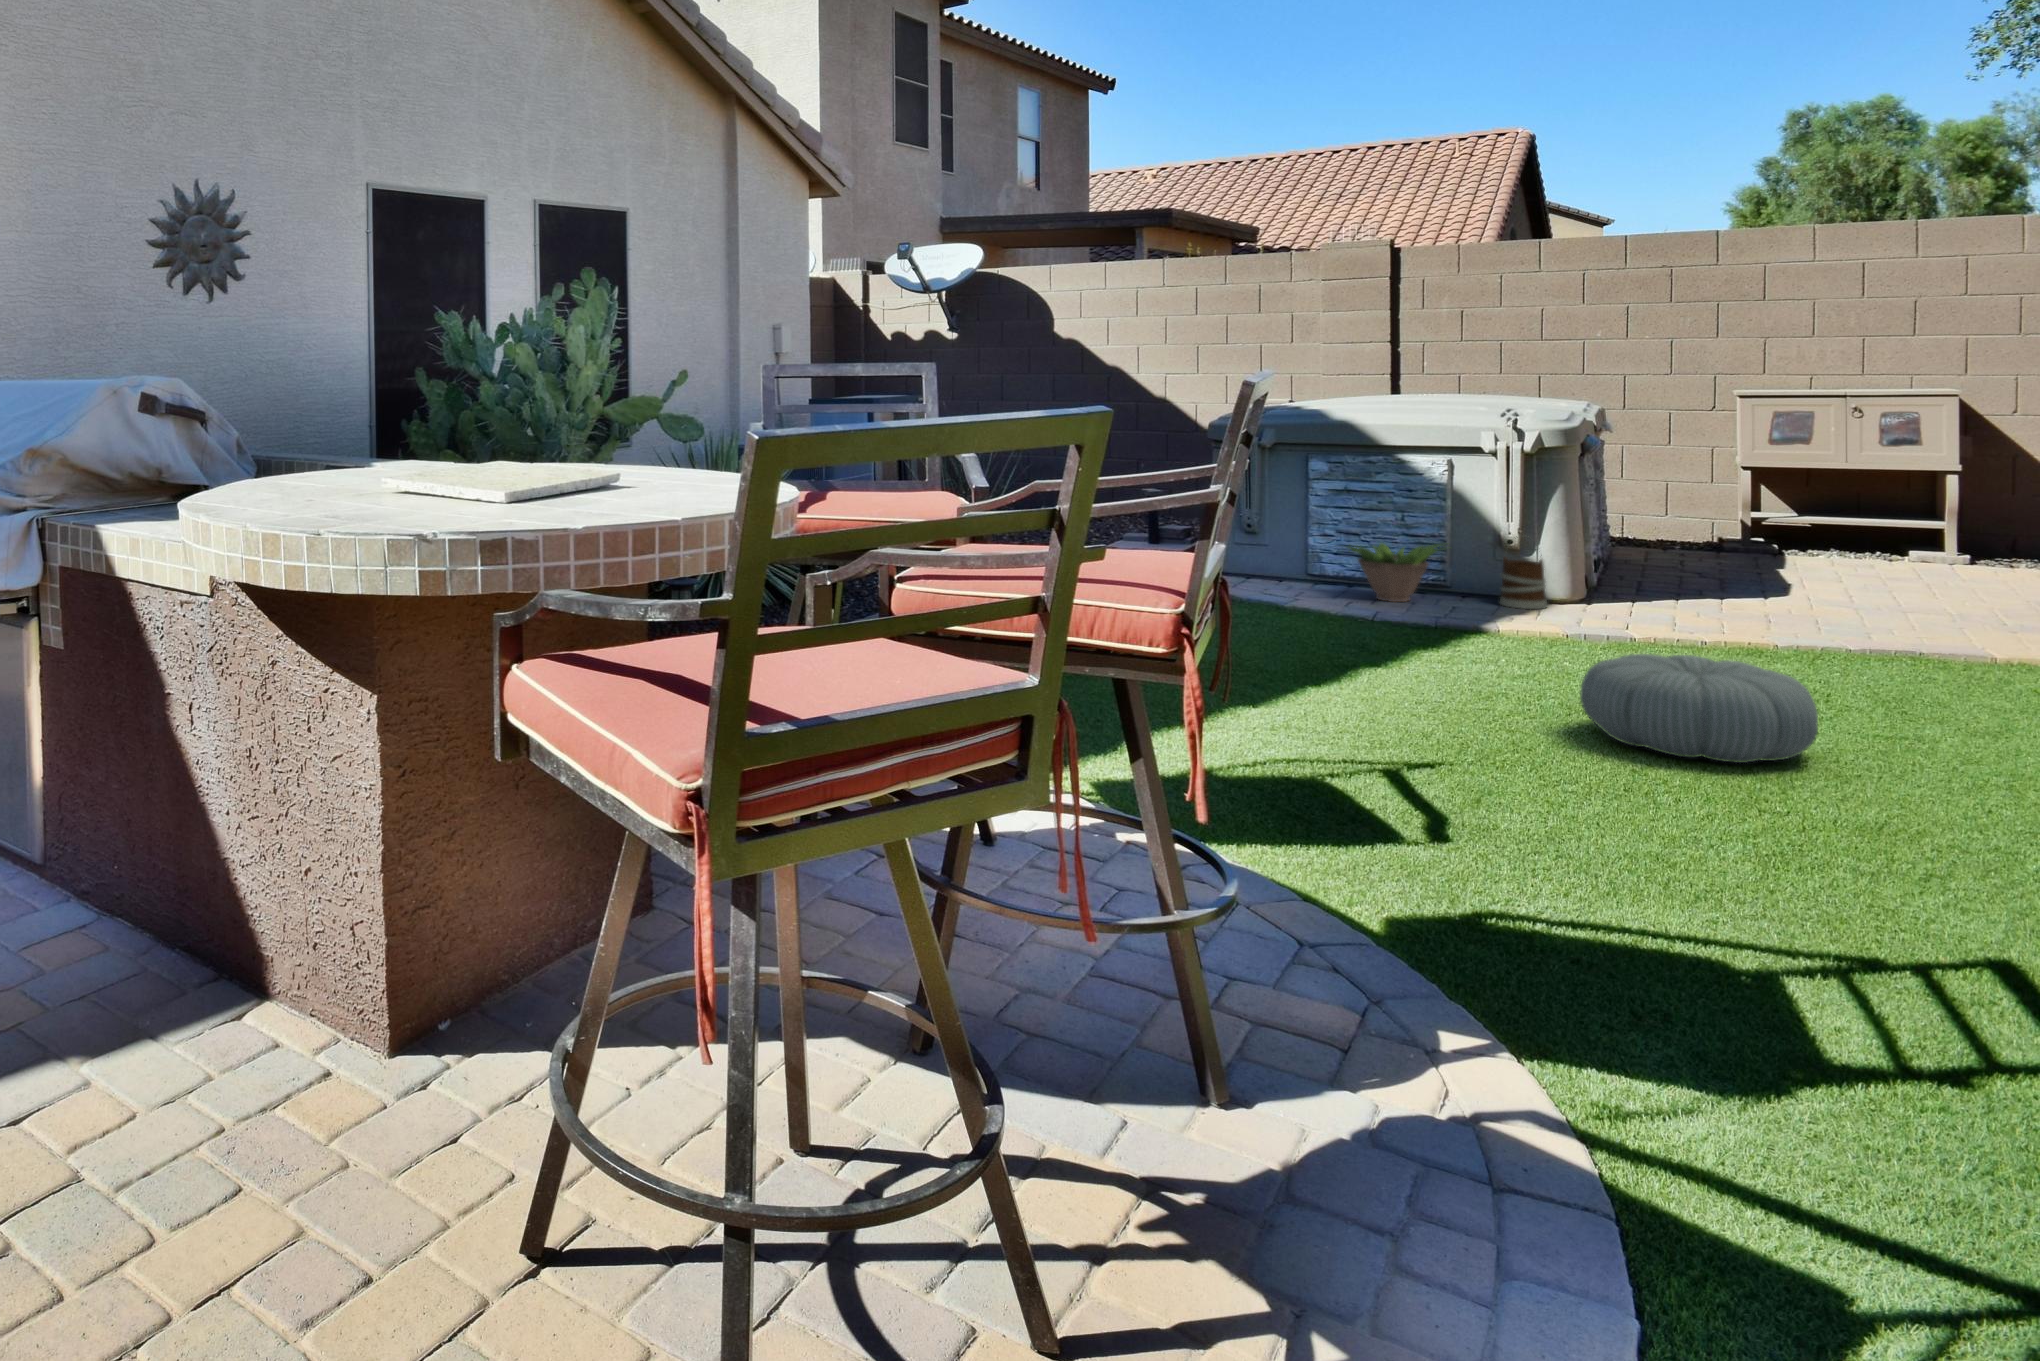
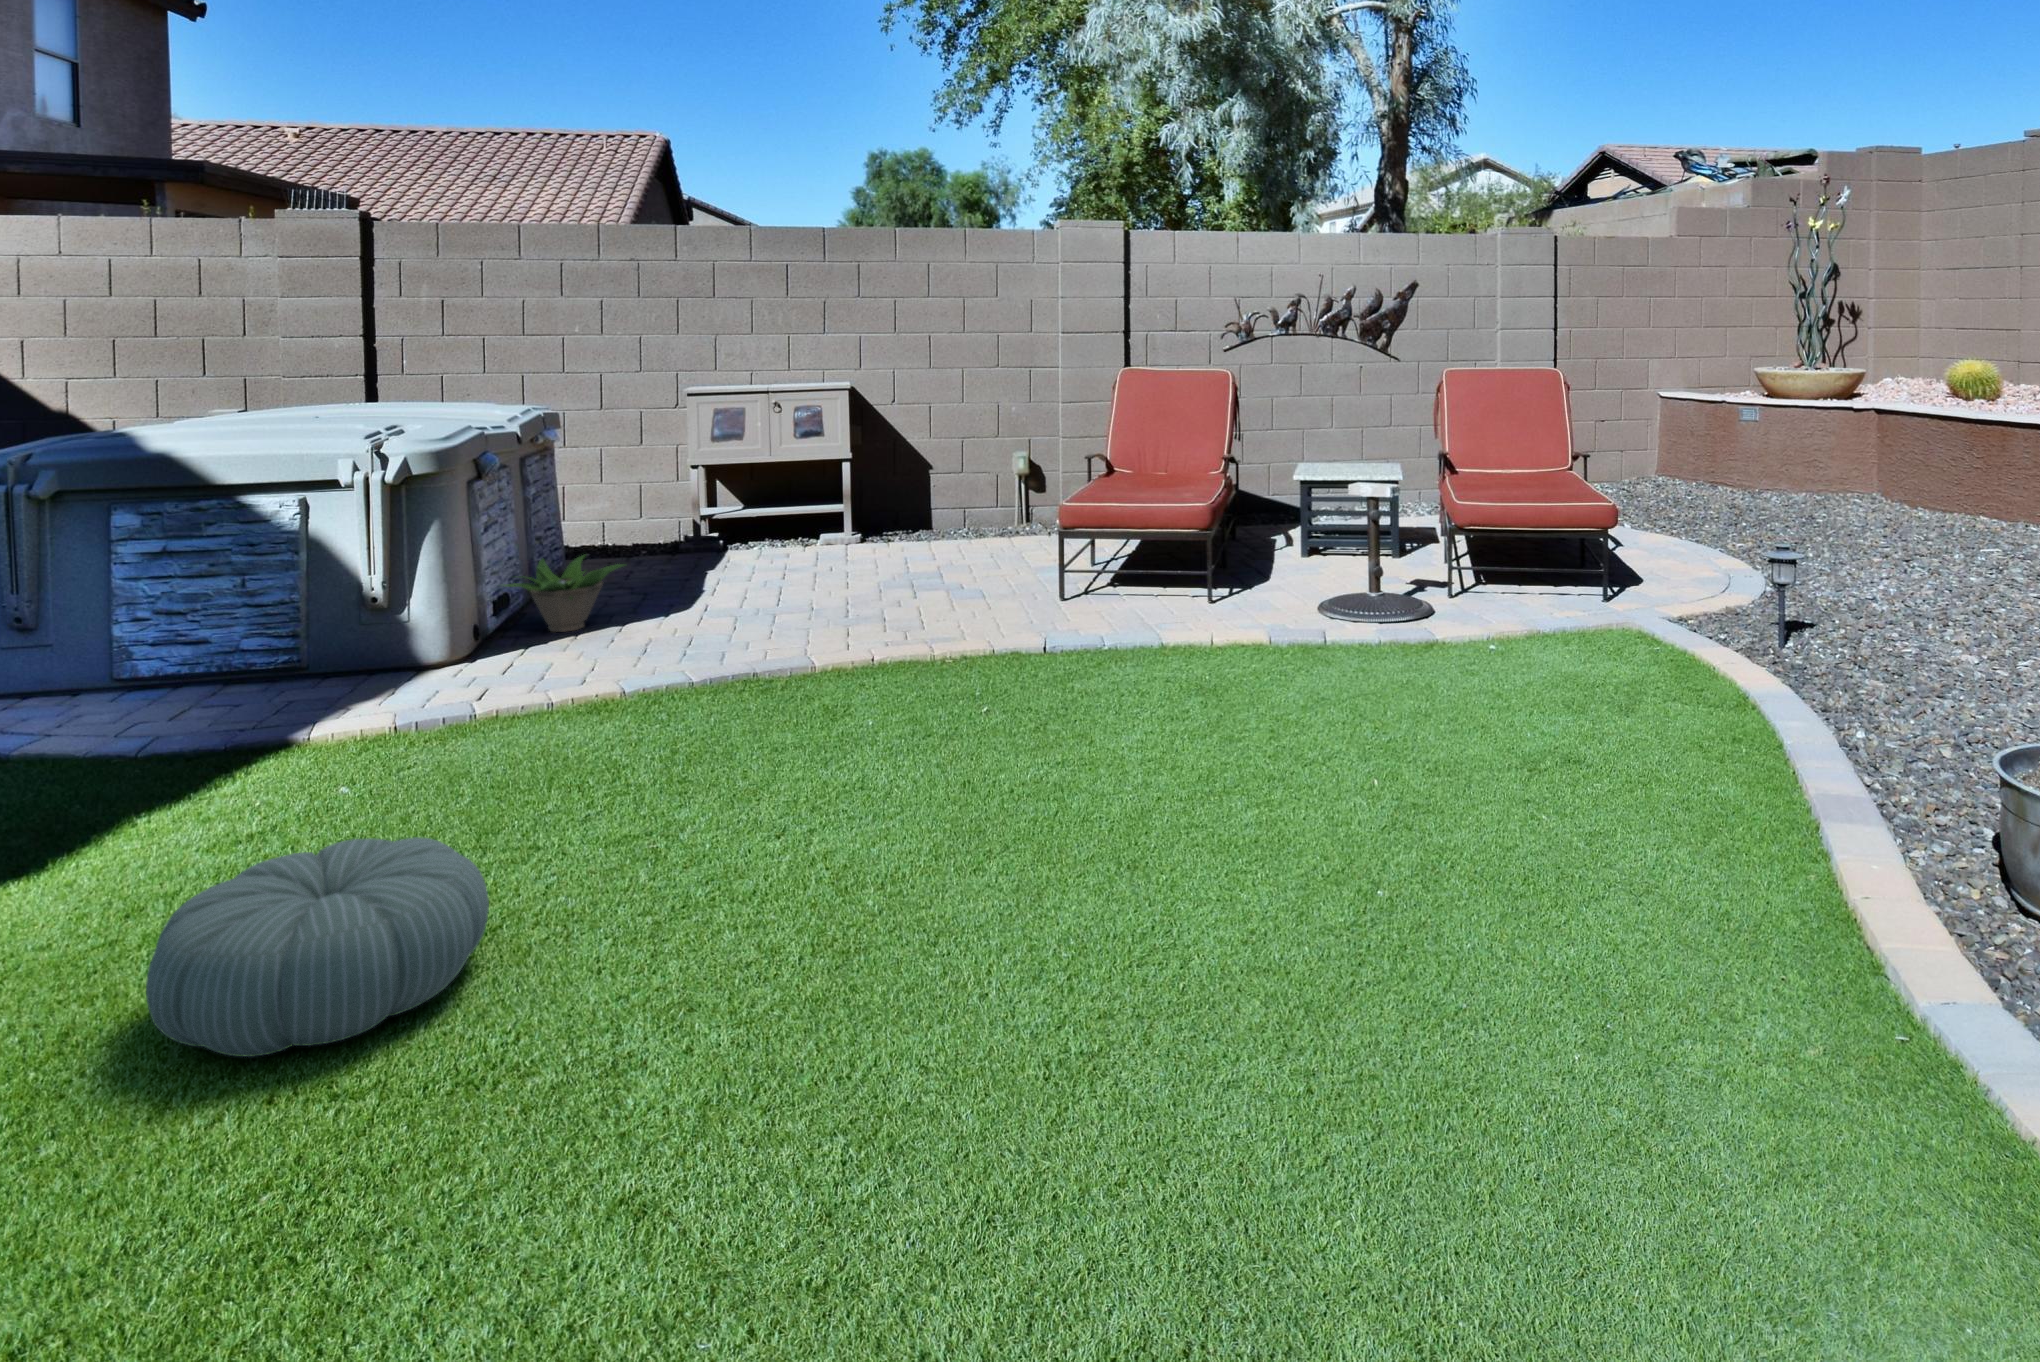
wooden bucket: present [1500,536,1547,609] -> none [356,595,415,690]
decorative plant: present [1335,543,1445,602] -> present [504,555,625,632]

